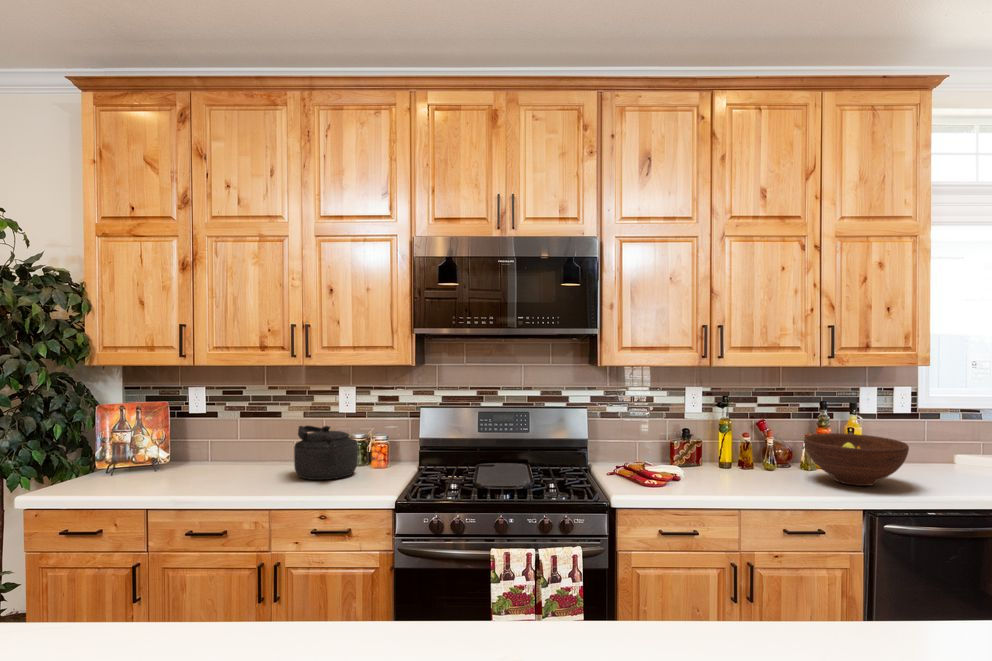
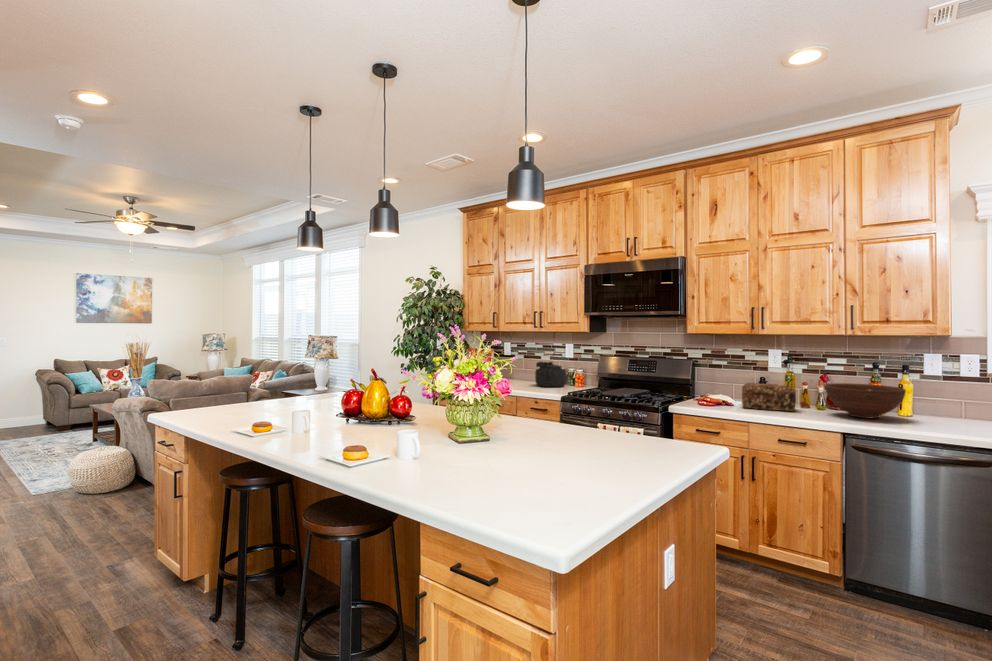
bread loaf: none [696,445,782,489] -> present [742,383,796,411]

